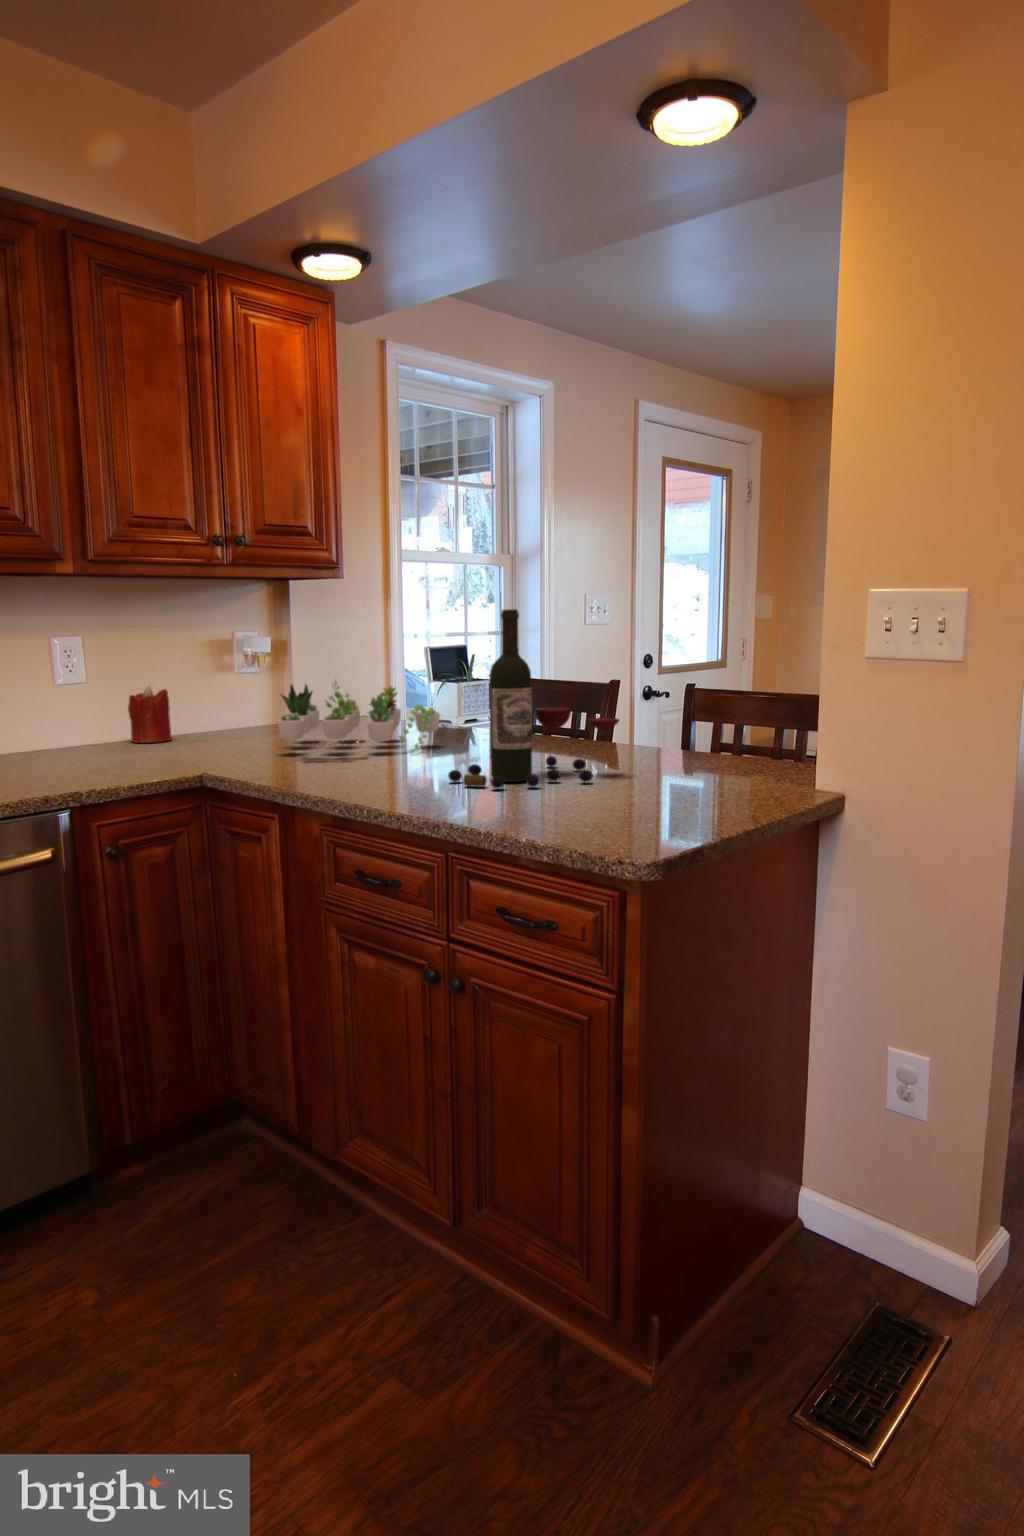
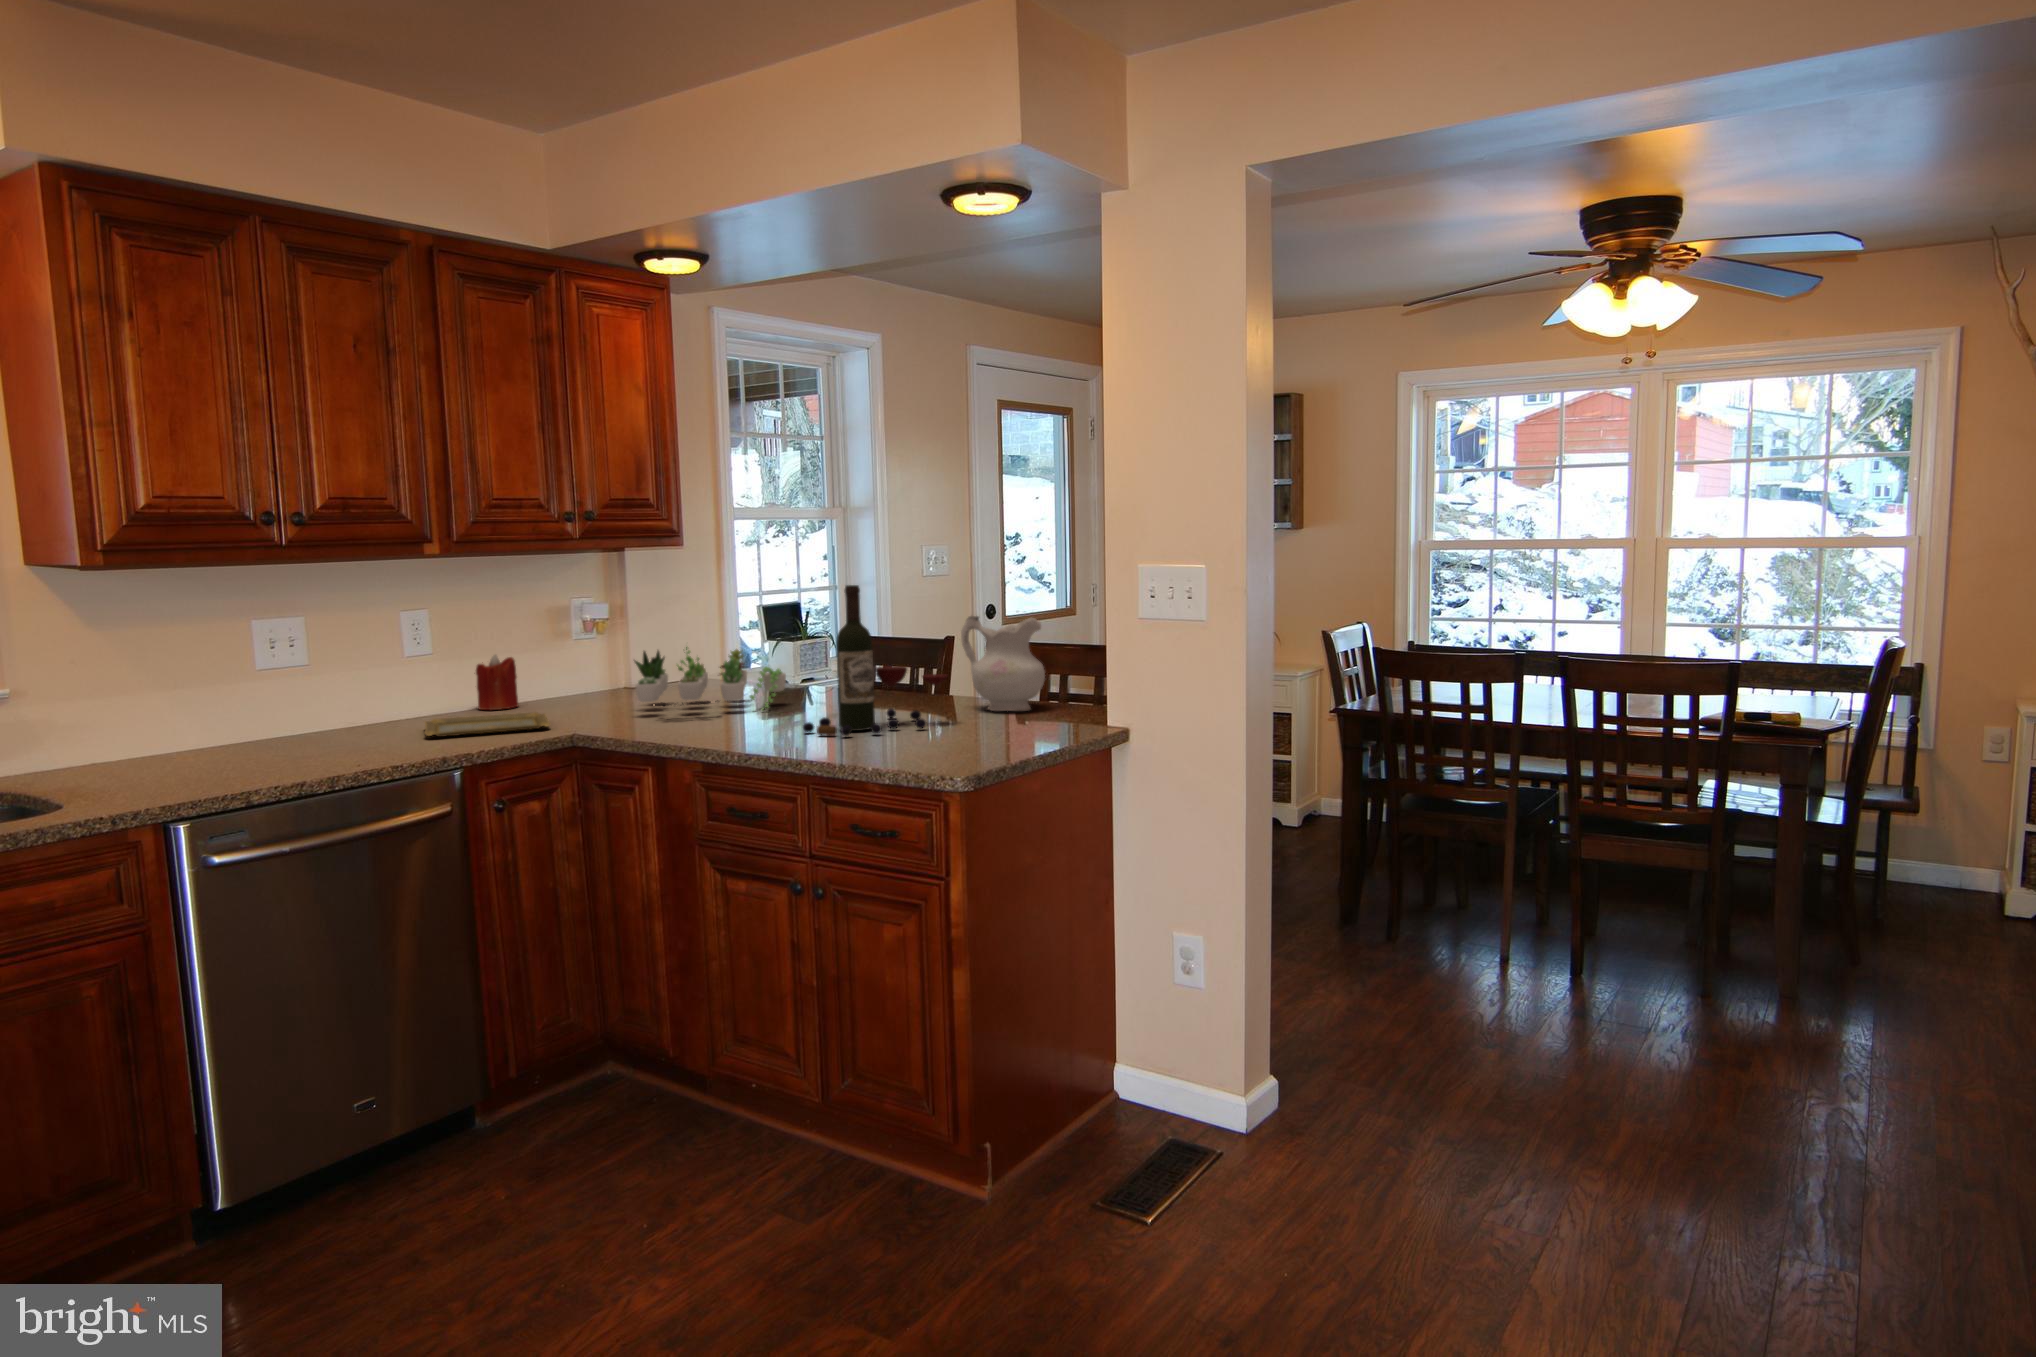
ceramic pitcher: none [633,652,729,764] -> present [961,616,1045,711]
tray: none [45,747,185,771] -> present [425,712,550,737]

